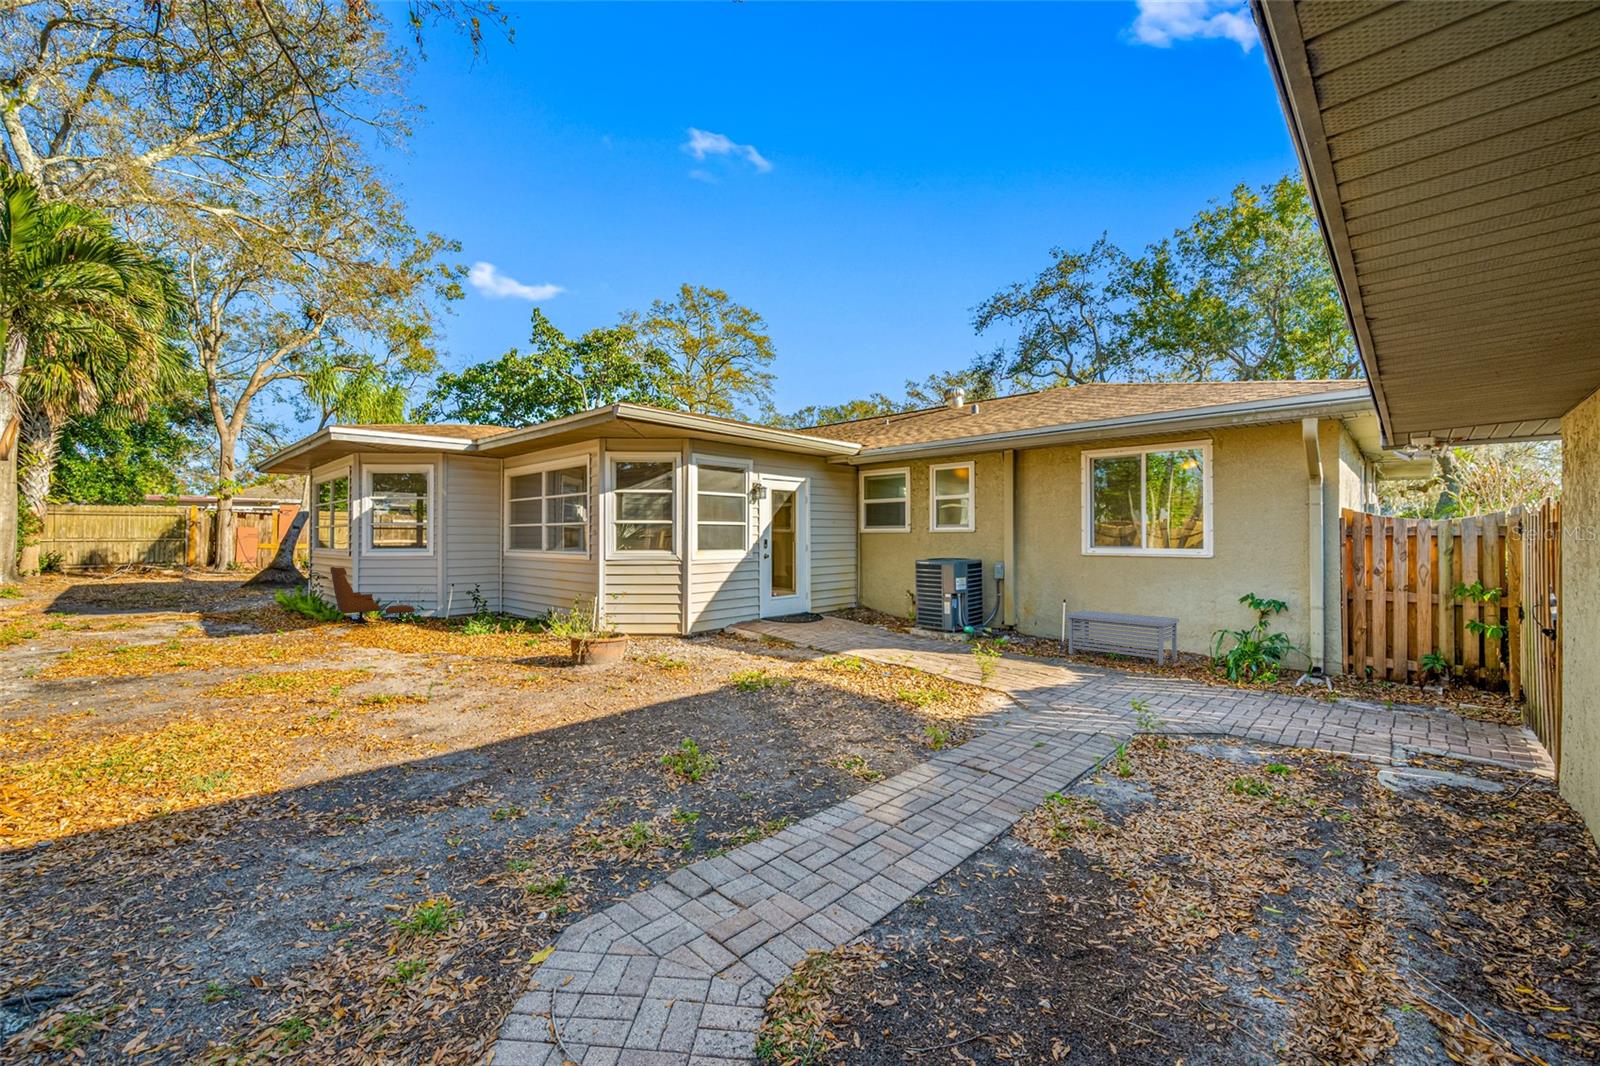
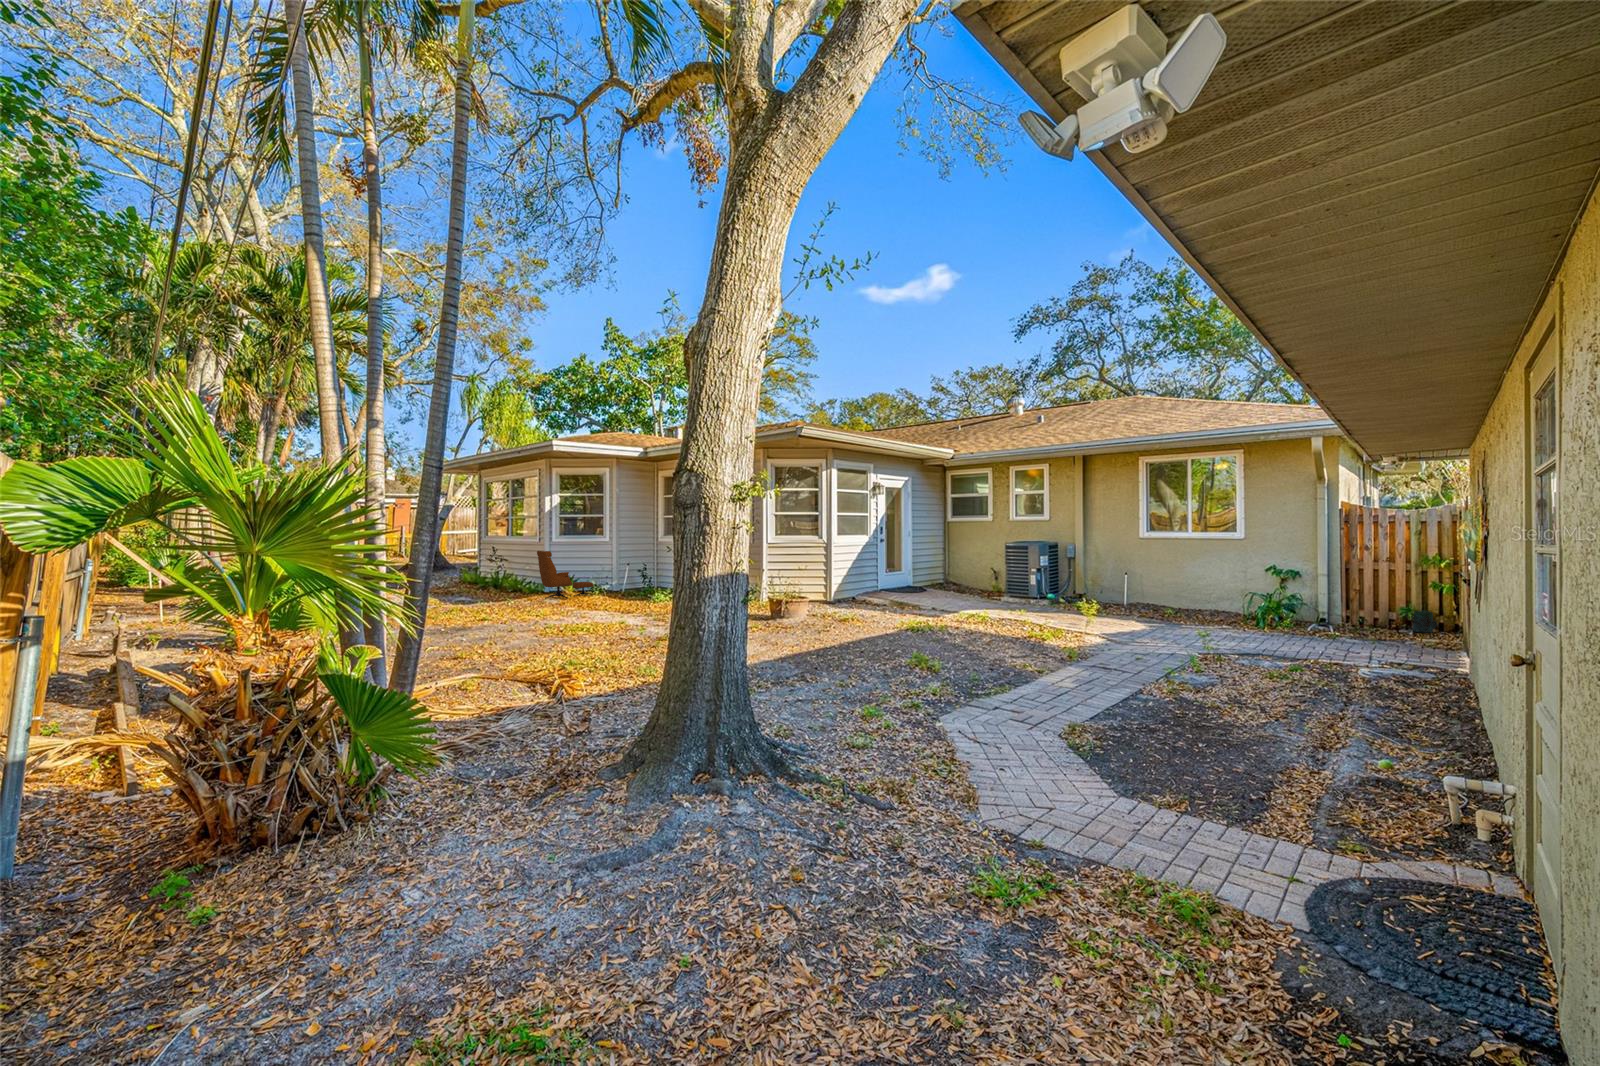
storage bench: present [1065,611,1179,665] -> none [1132,580,1220,619]
watering can: none [1433,661,1501,696] -> present [1412,610,1437,633]

